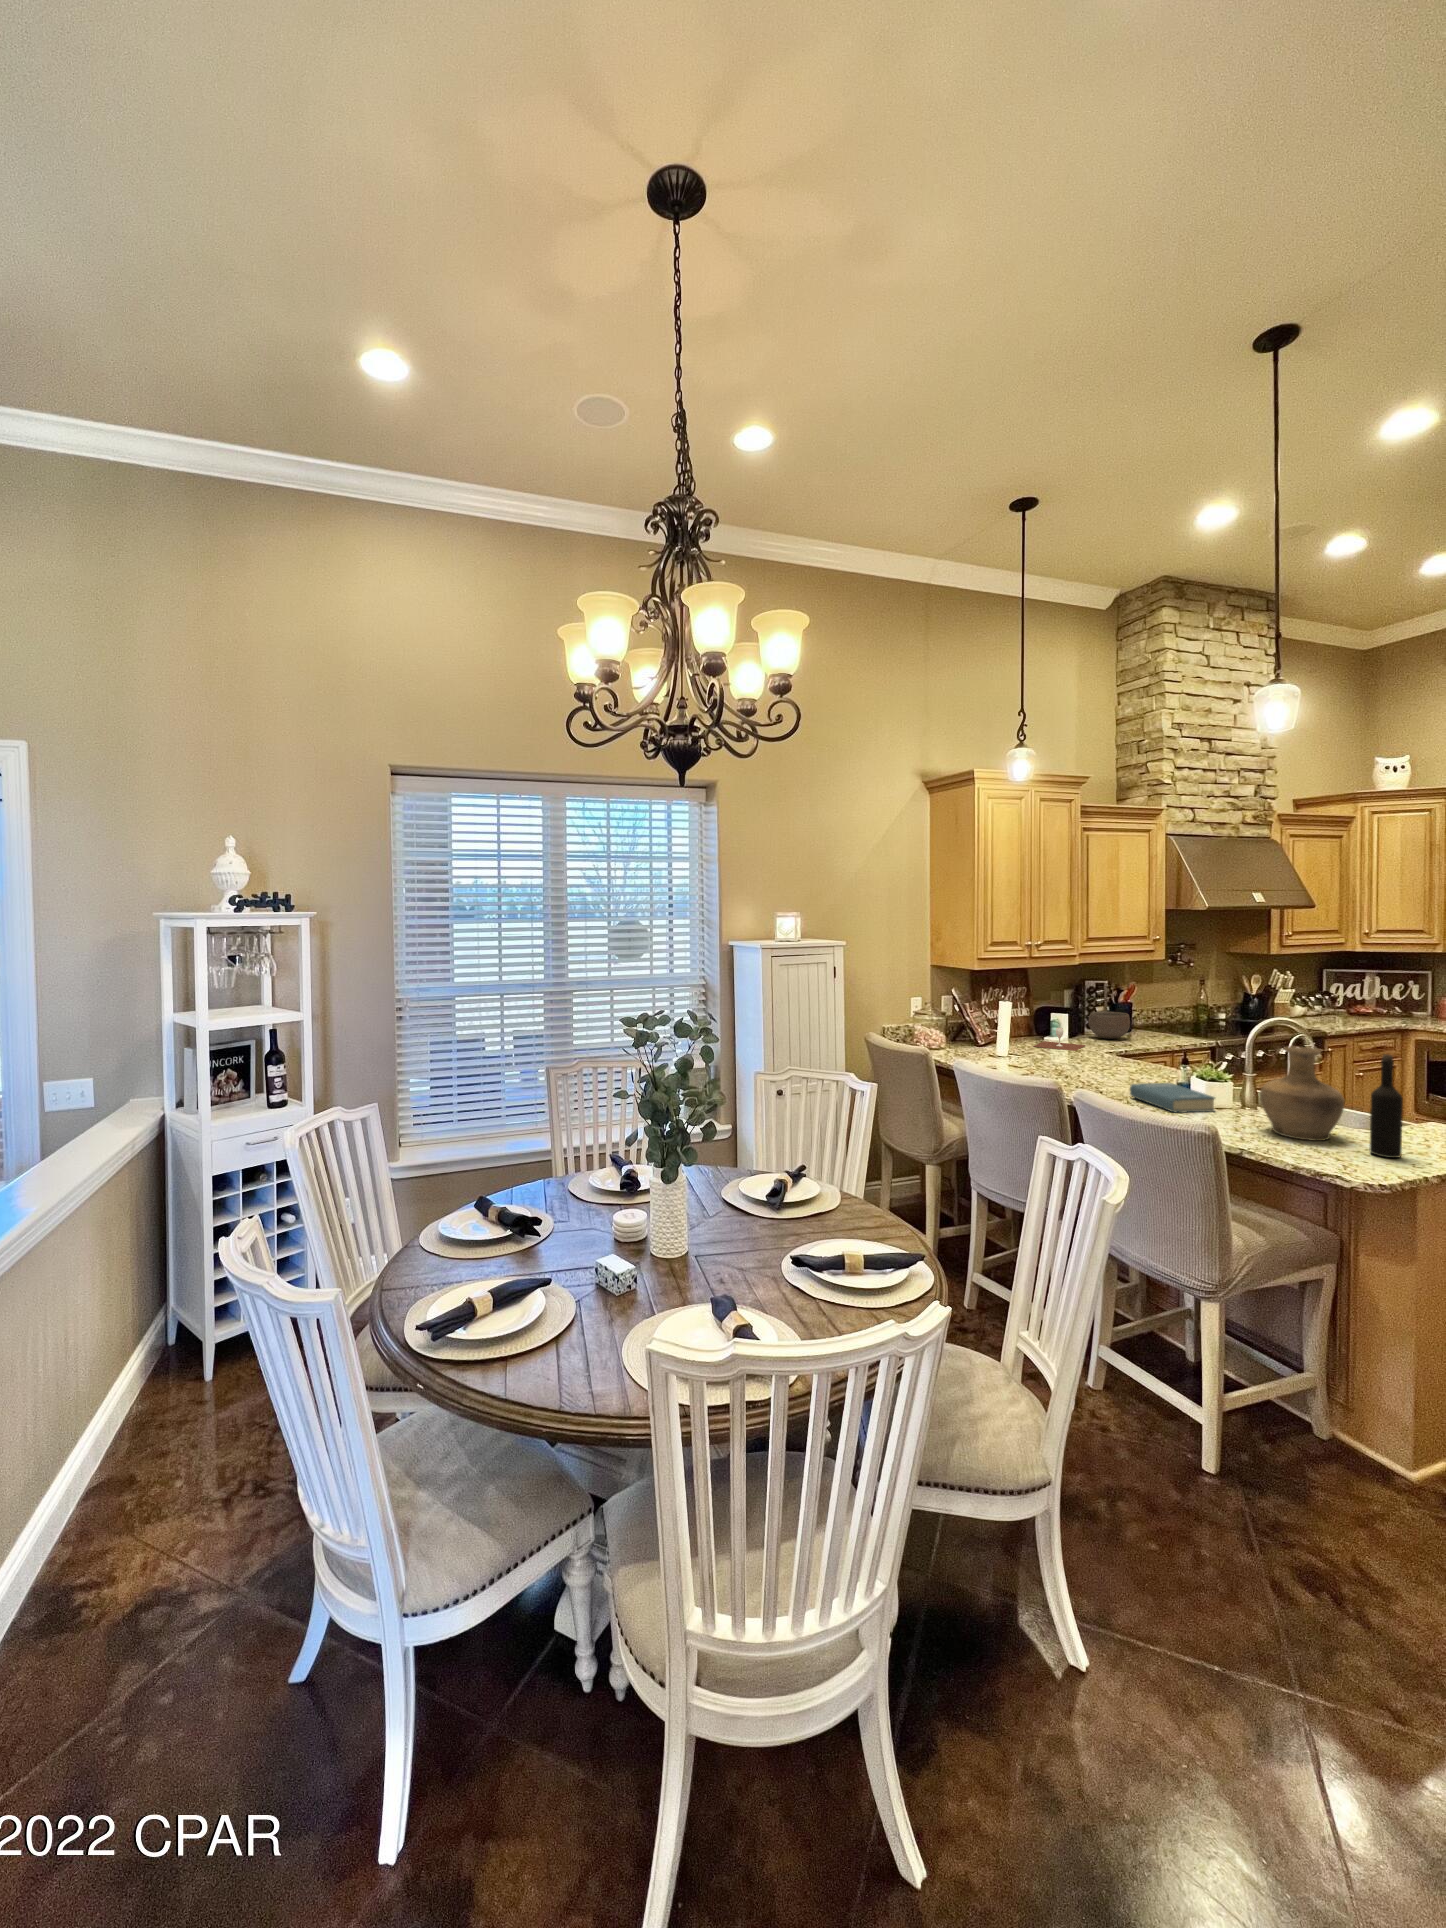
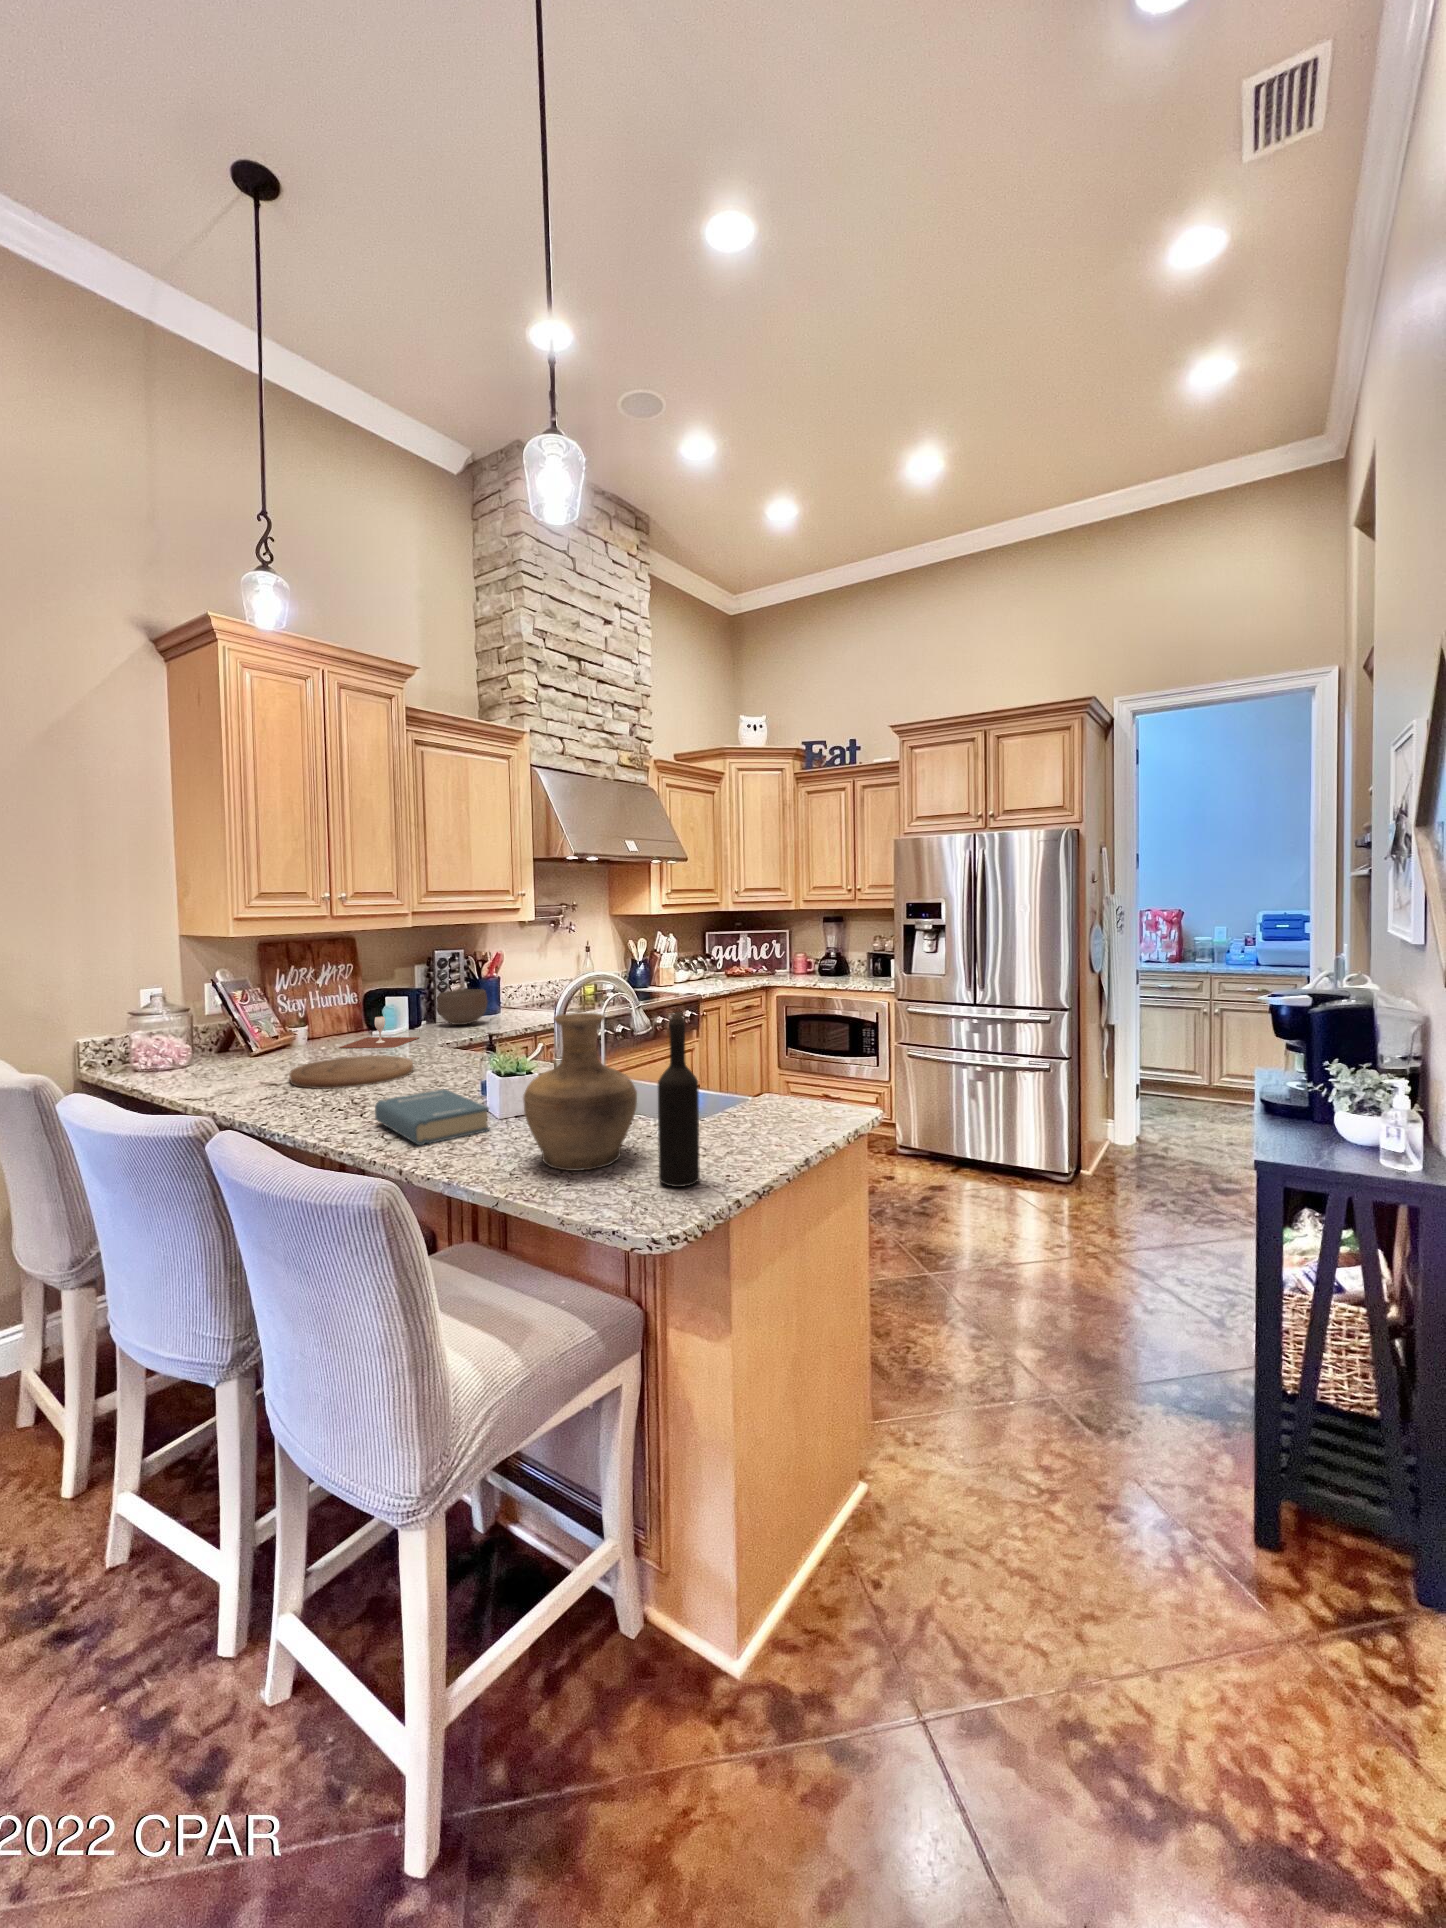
cutting board: none [1032,1054,1113,1074] -> present [289,1056,413,1089]

